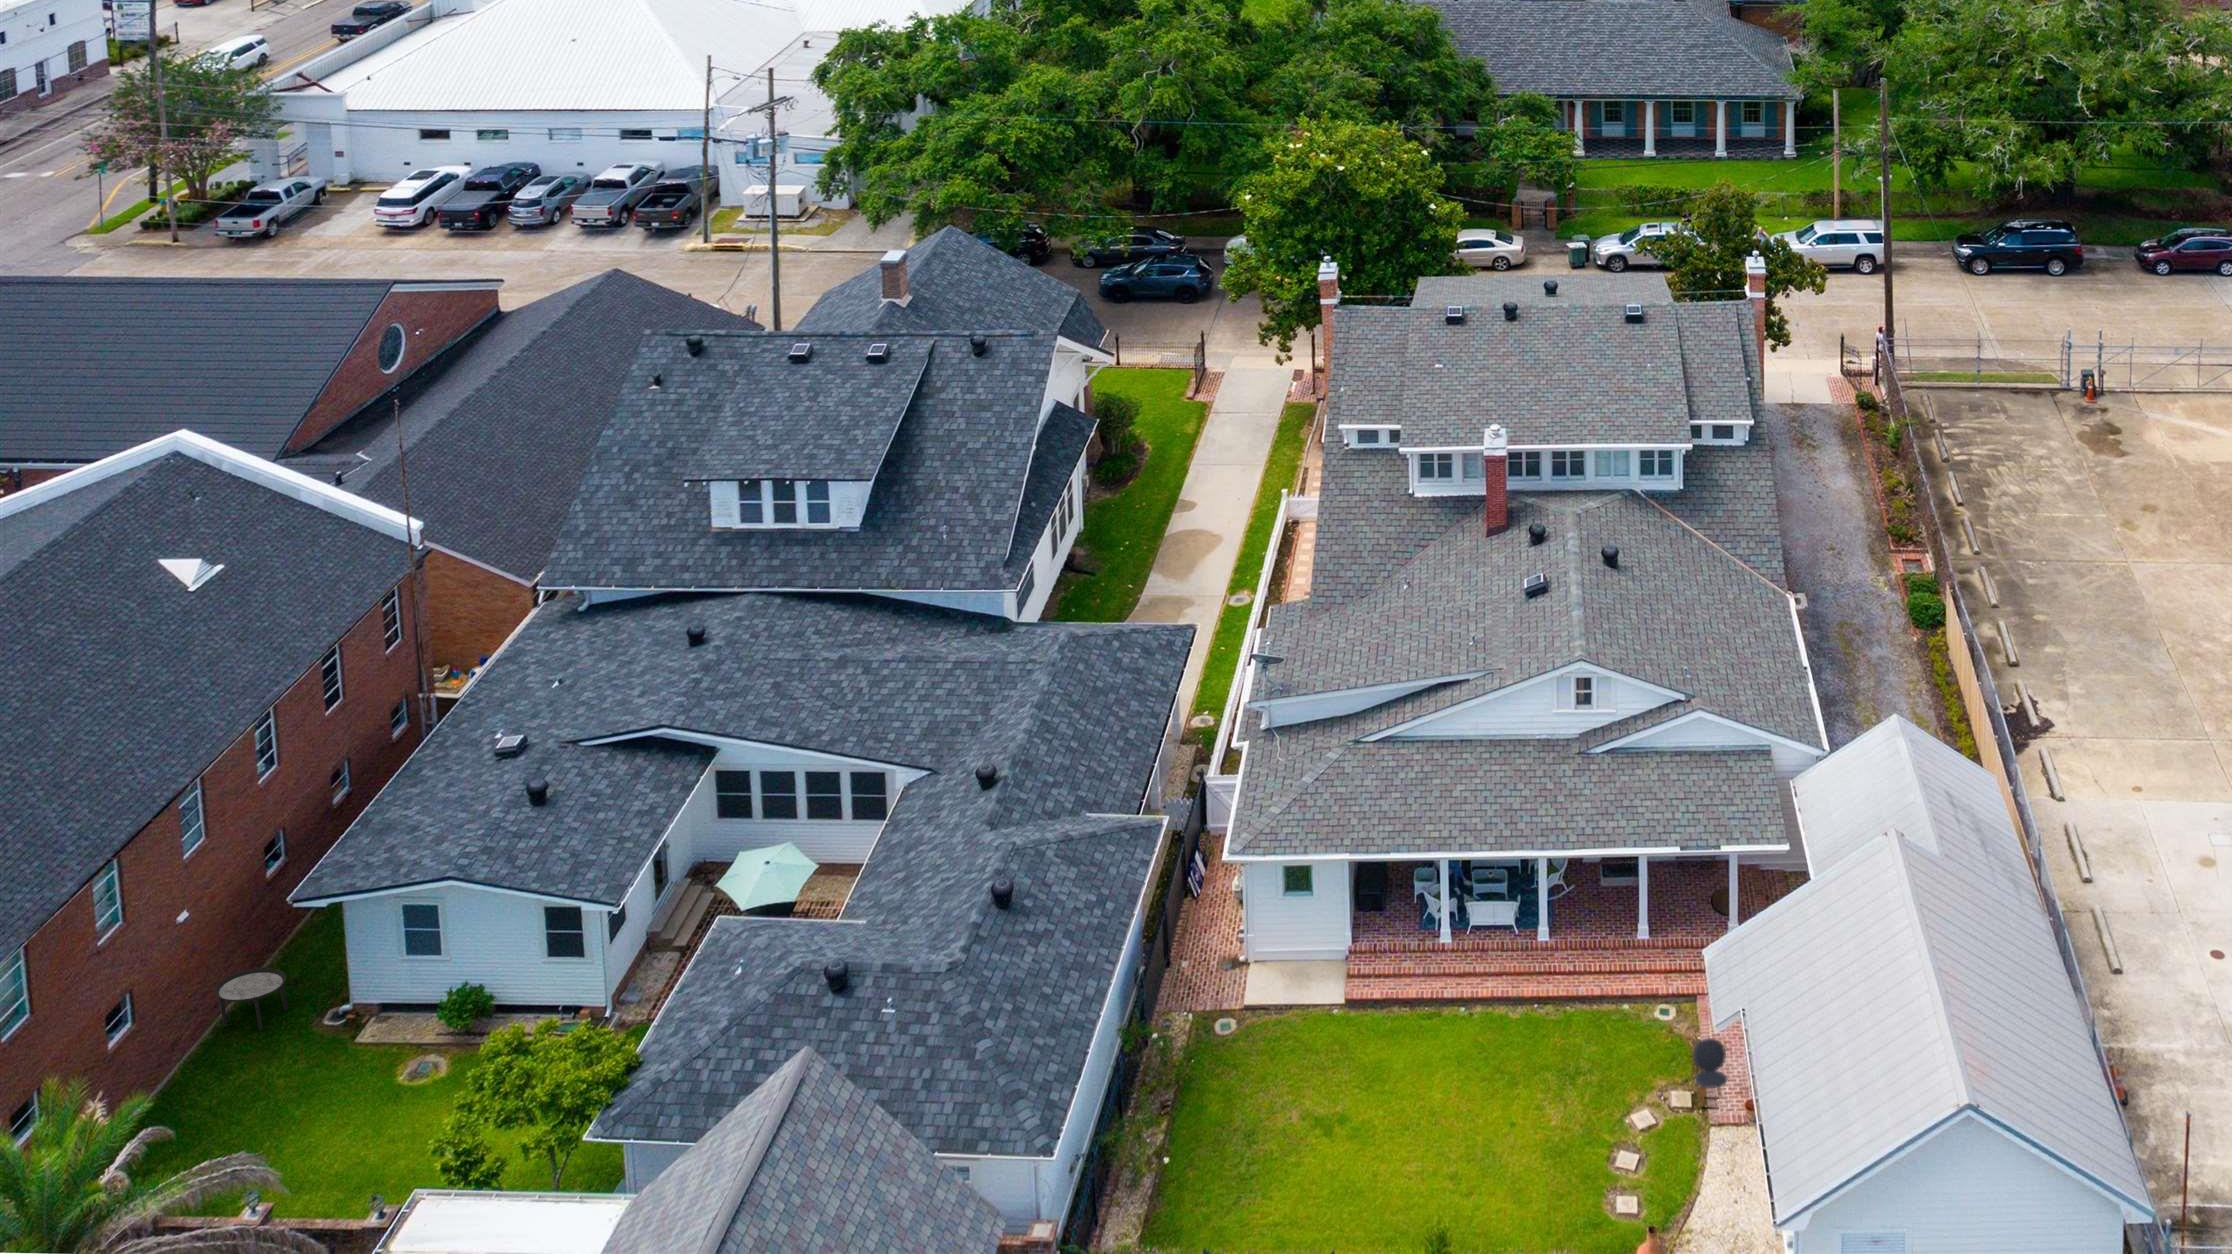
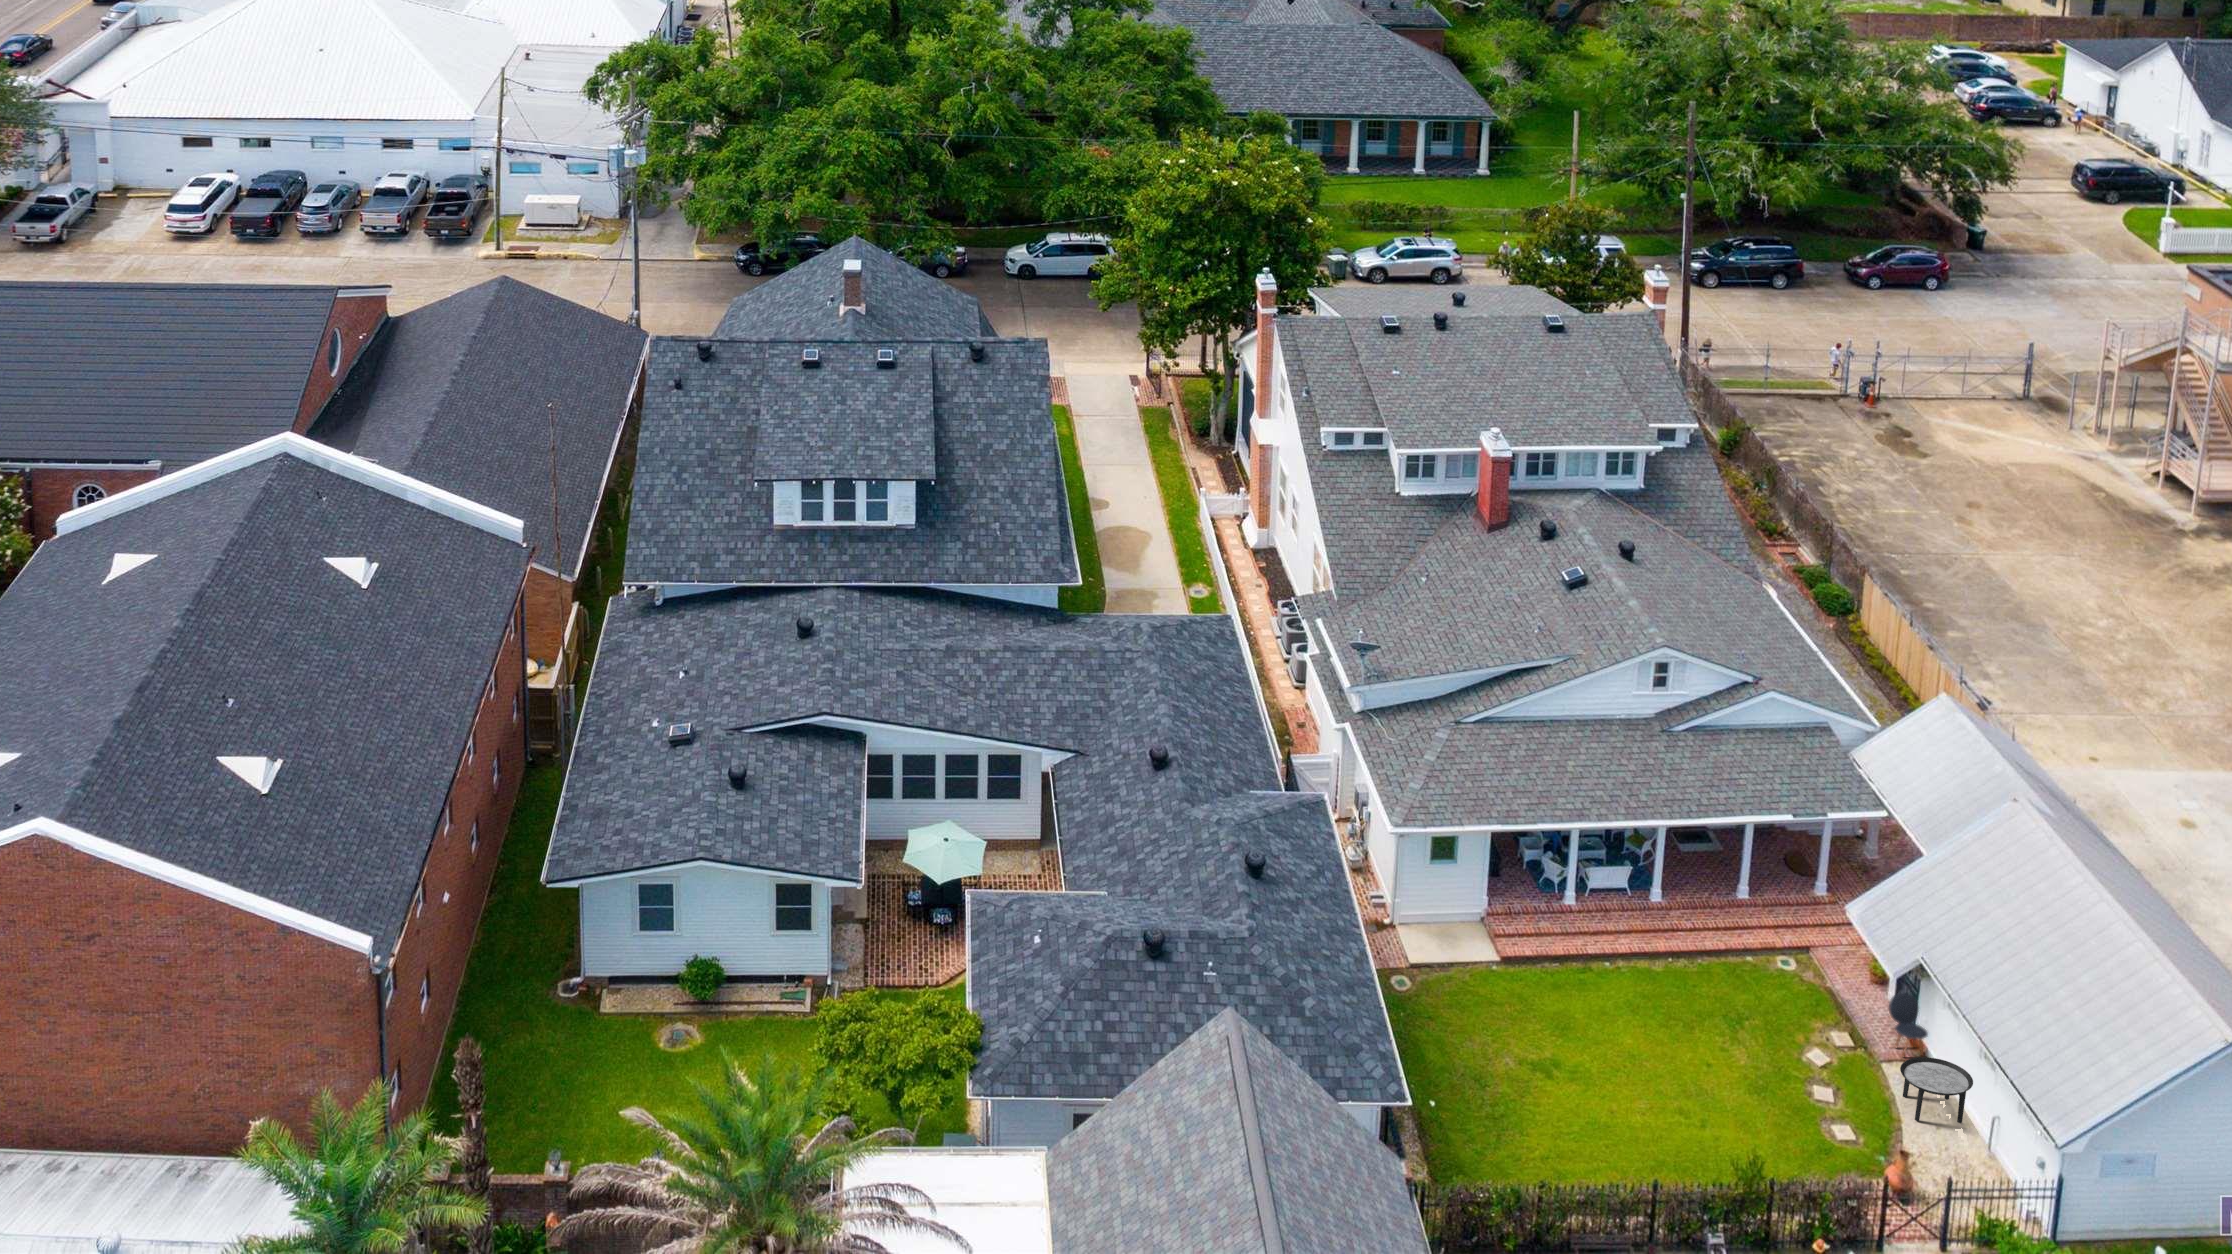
round table: present [214,968,288,1031] -> present [1900,1057,1973,1123]

